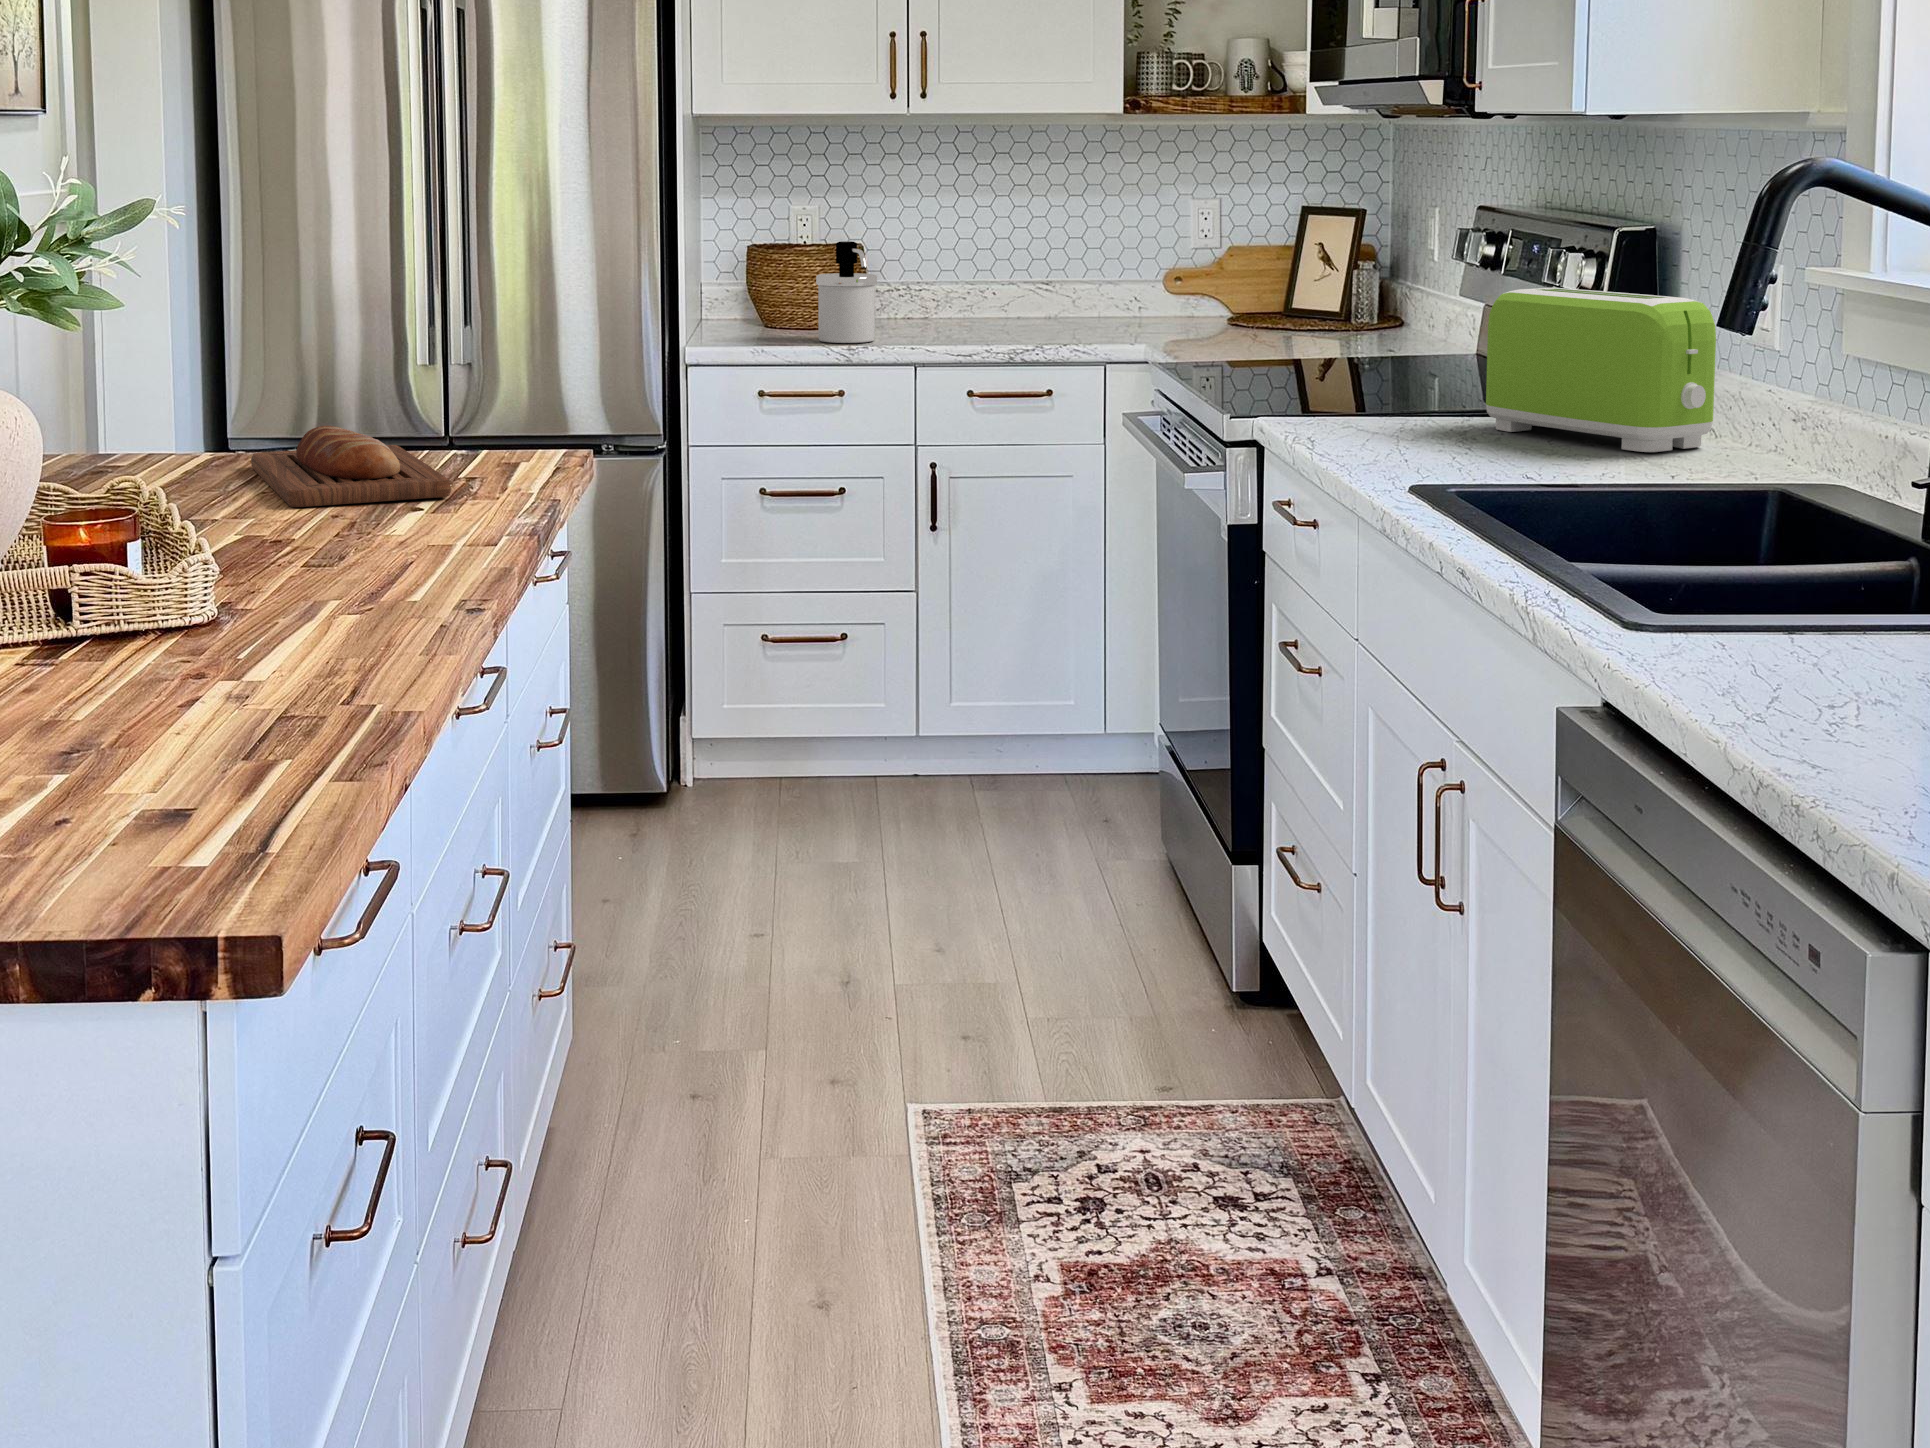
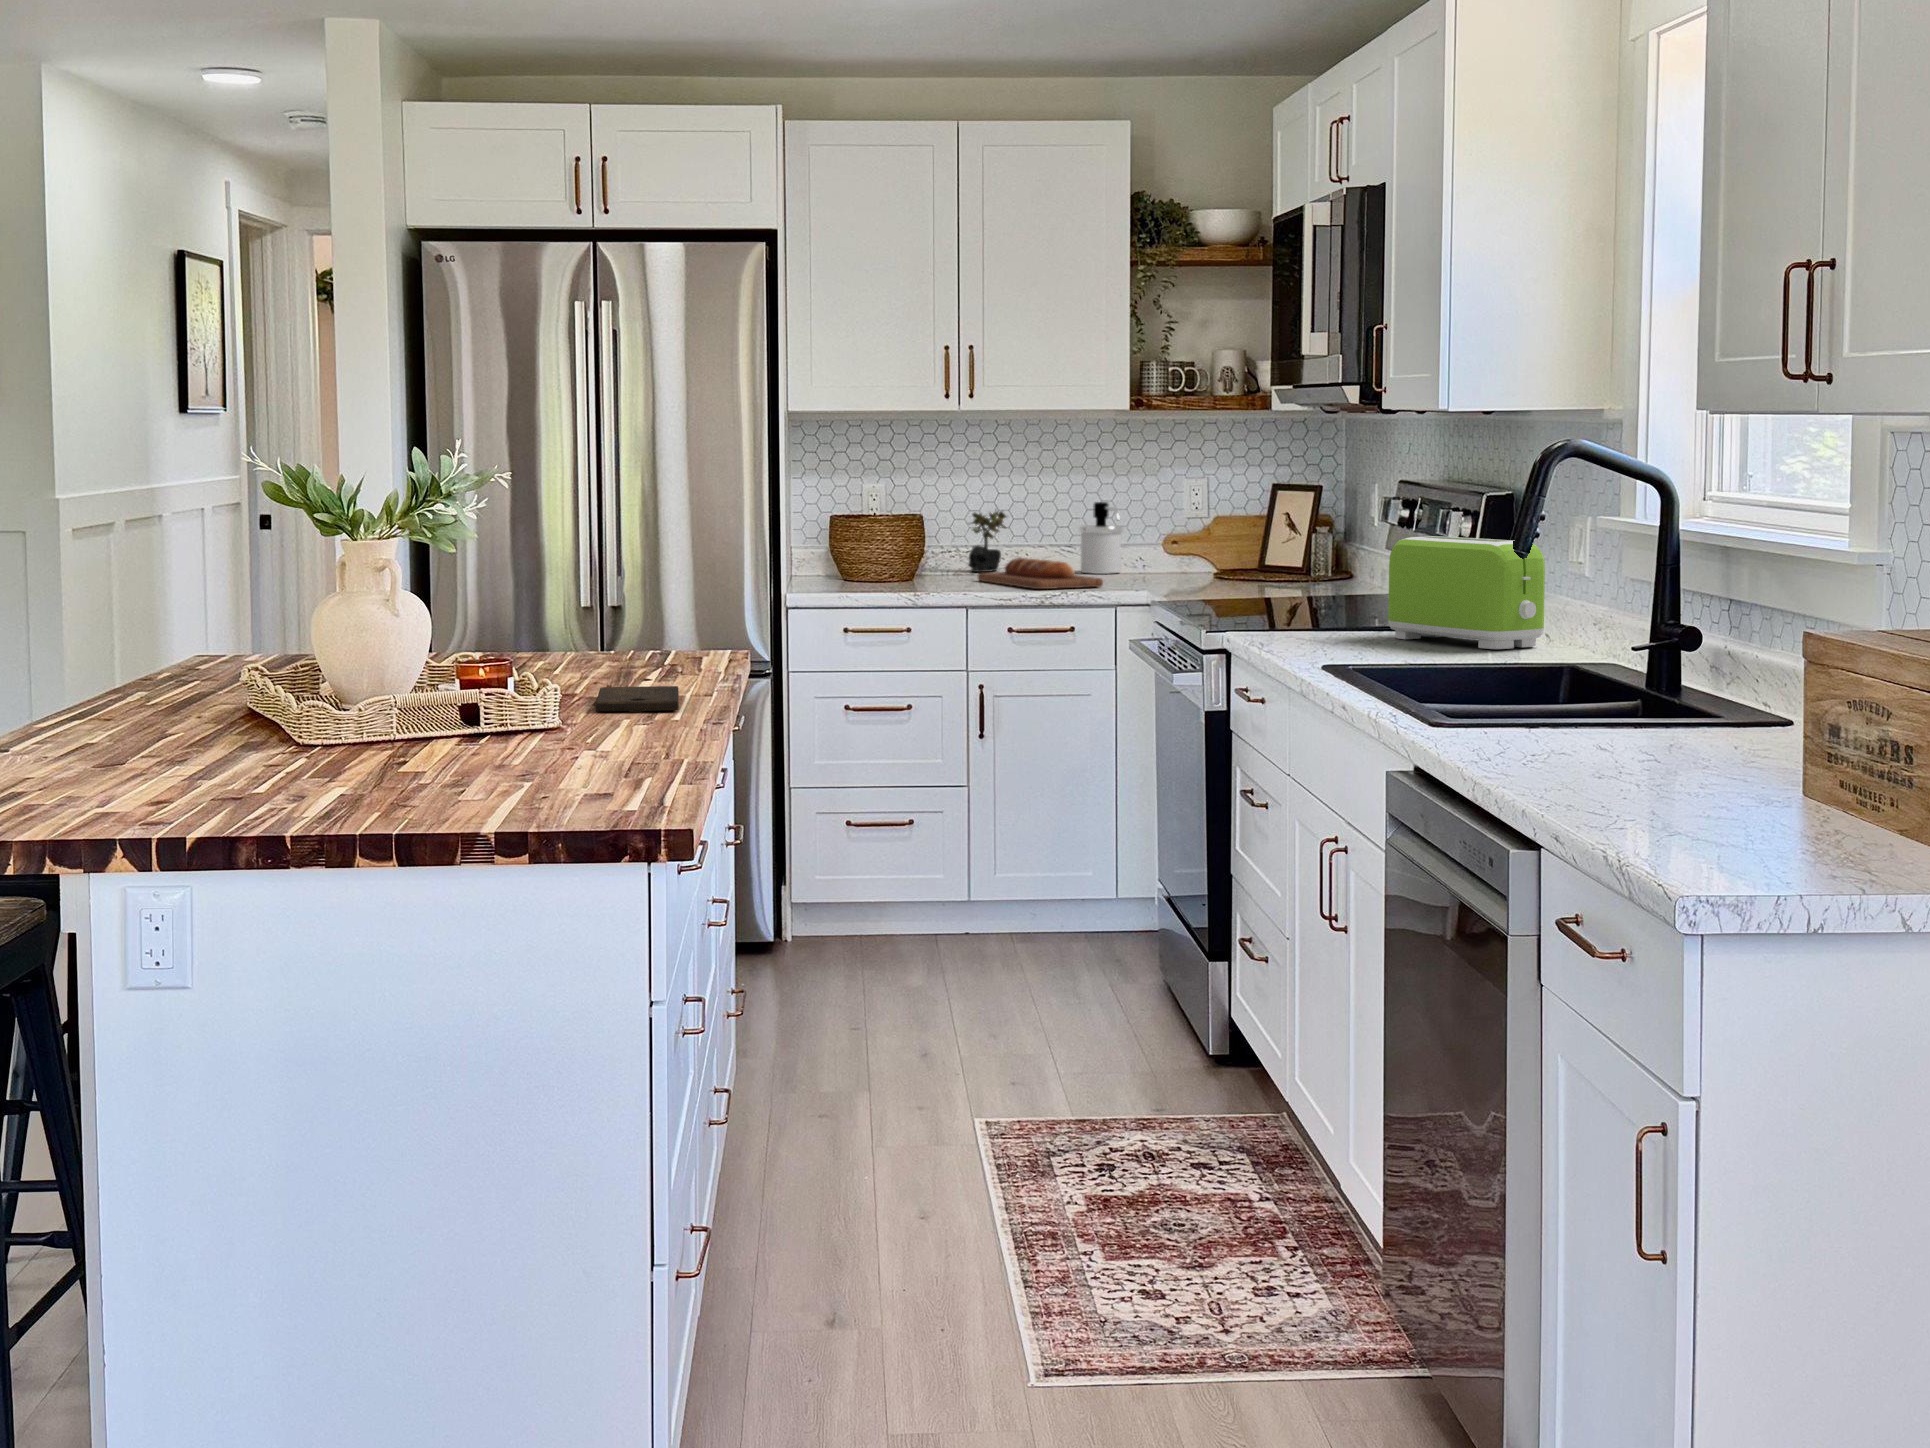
succulent plant: none [920,234,971,314] -> present [969,511,1007,572]
soap dispenser: present [816,241,877,343] -> present [1079,502,1123,574]
bread loaf: present [251,426,451,507] -> present [978,558,1103,589]
cutting board: none [313,520,459,571] -> present [596,686,679,711]

